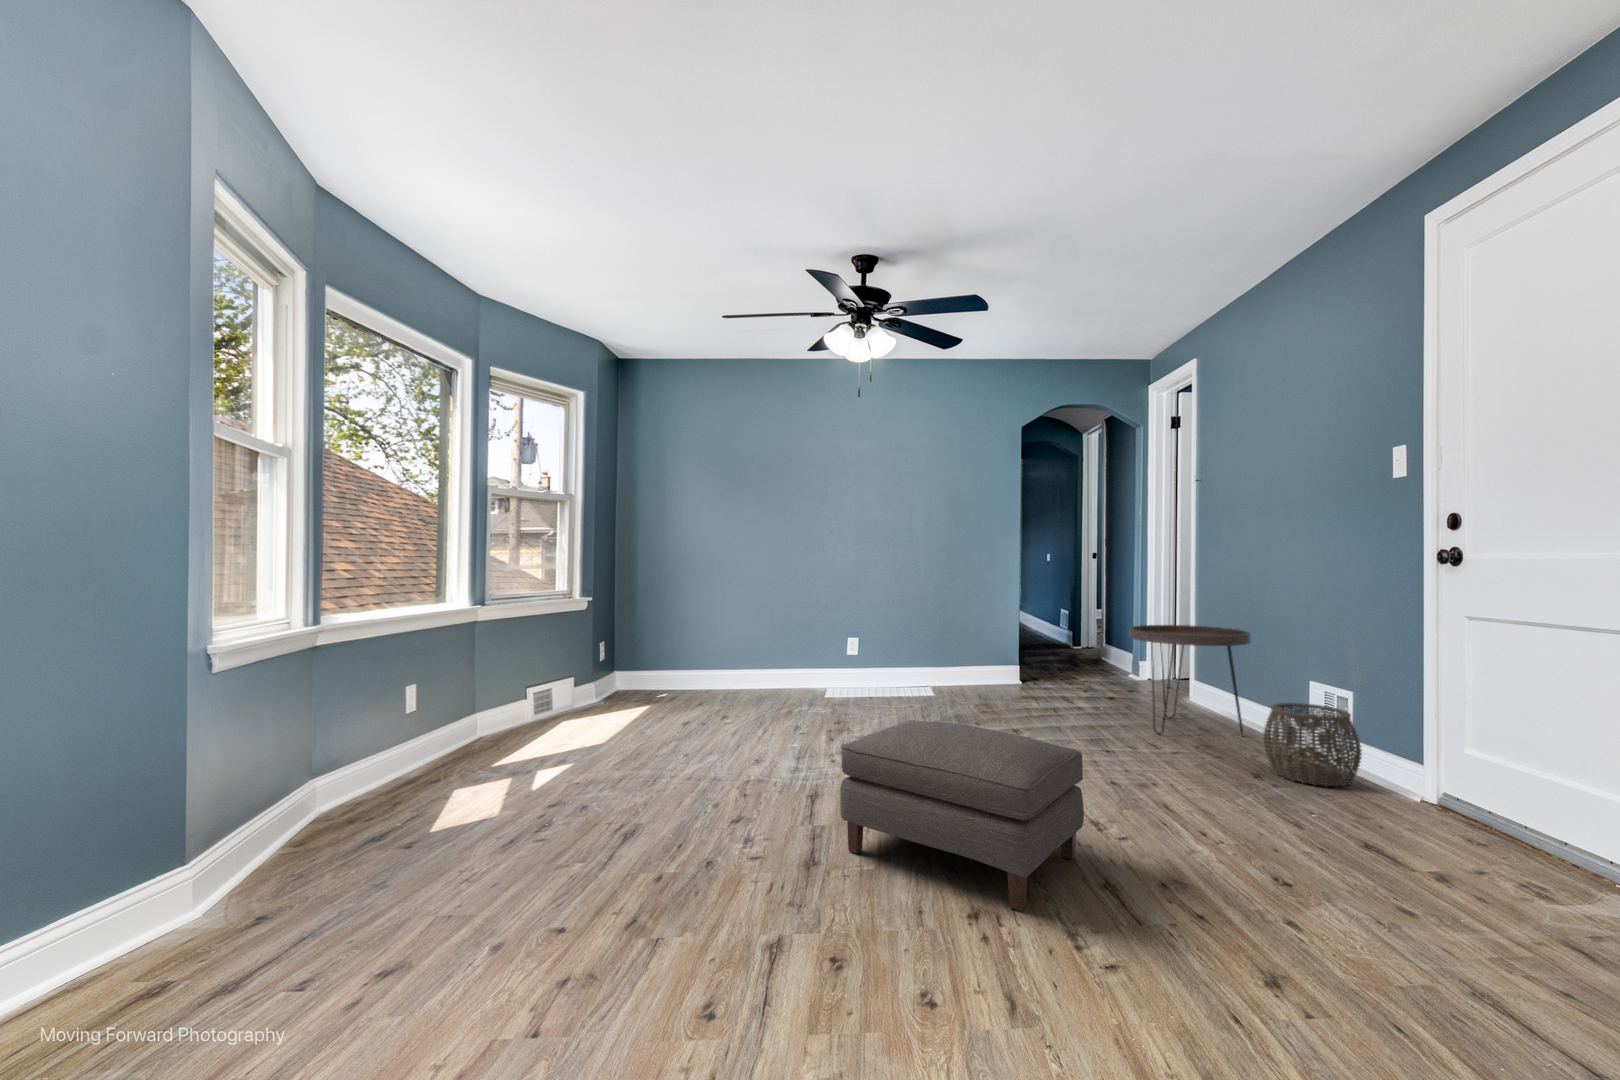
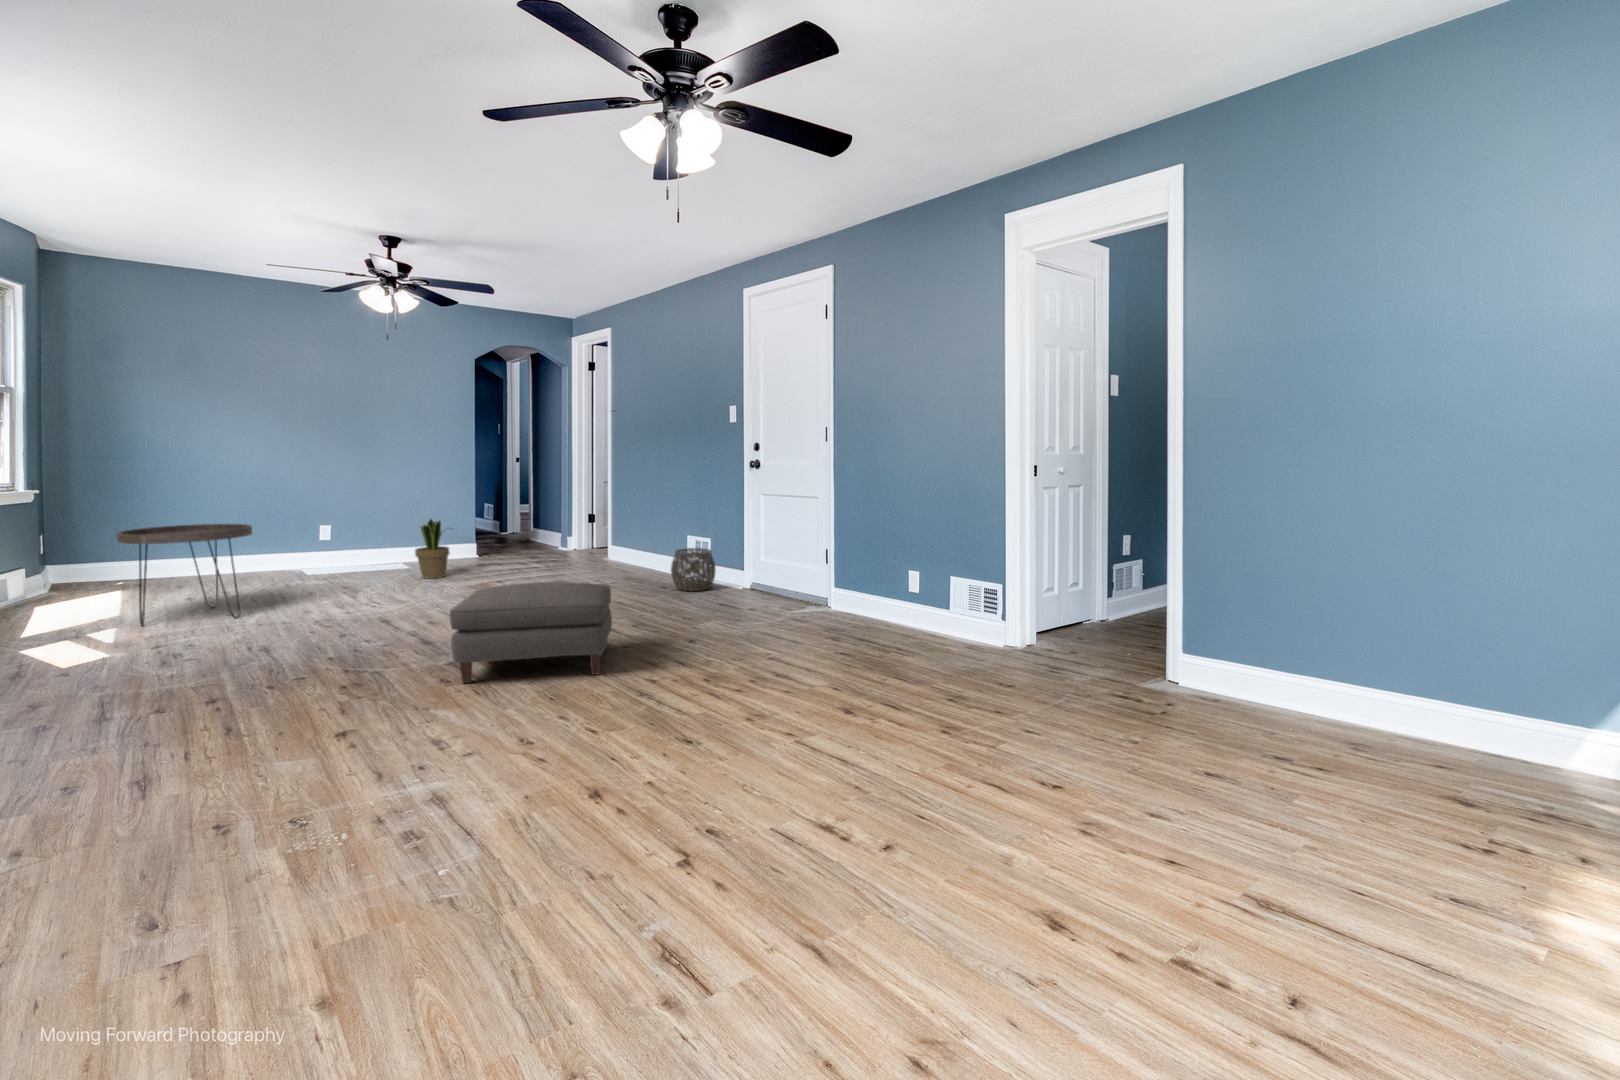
potted plant: none [948,622,987,691] -> present [415,519,449,579]
side table: present [1129,625,1251,736] -> present [117,524,252,625]

